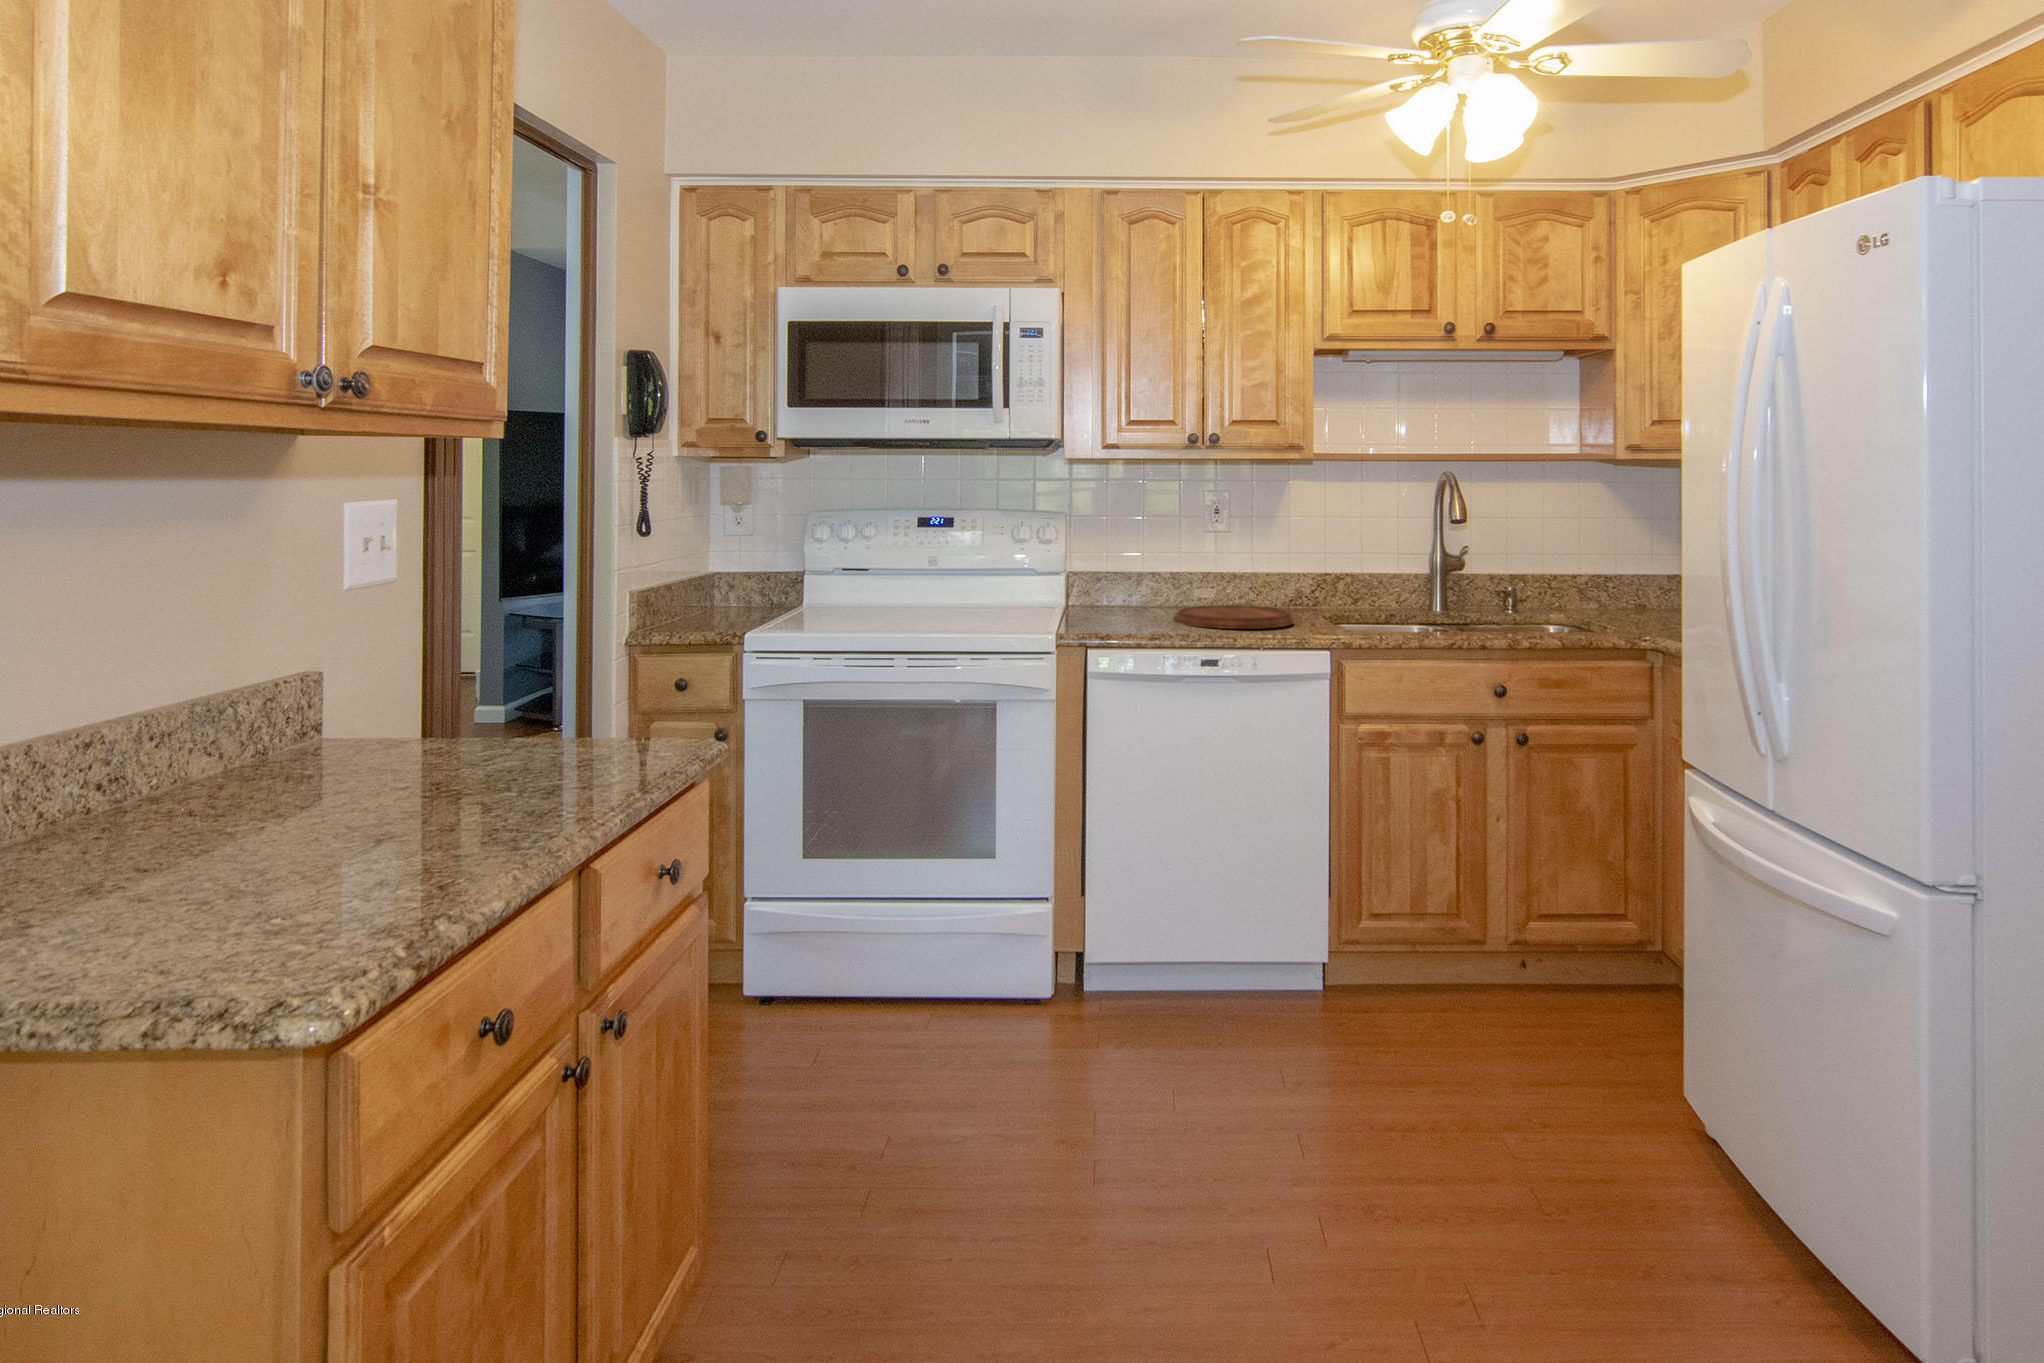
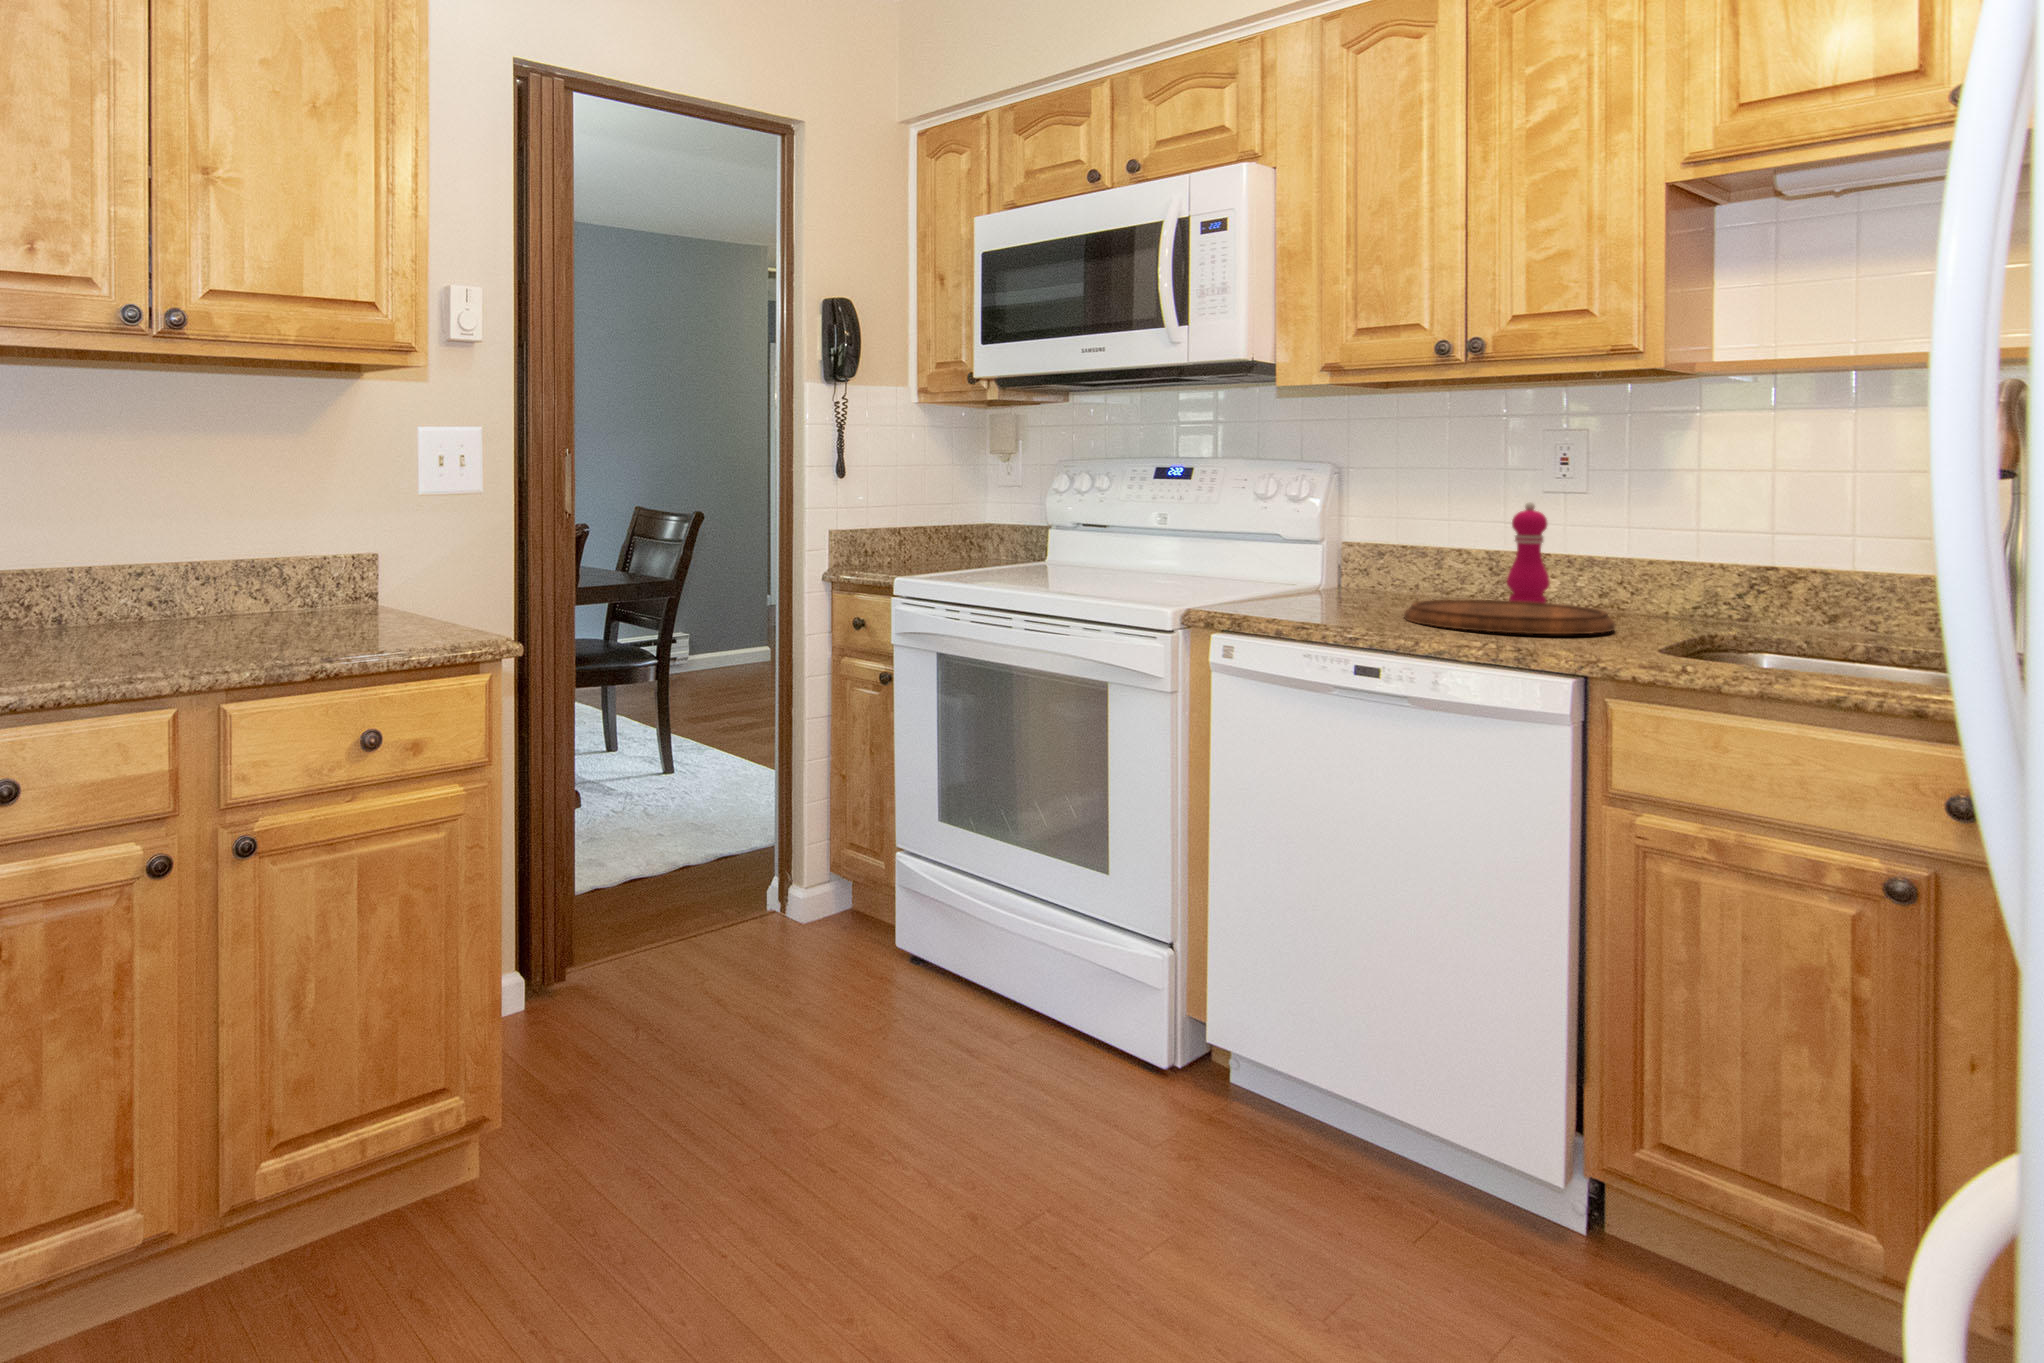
pepper mill: none [1186,538,1211,607] -> present [1507,502,1550,603]

